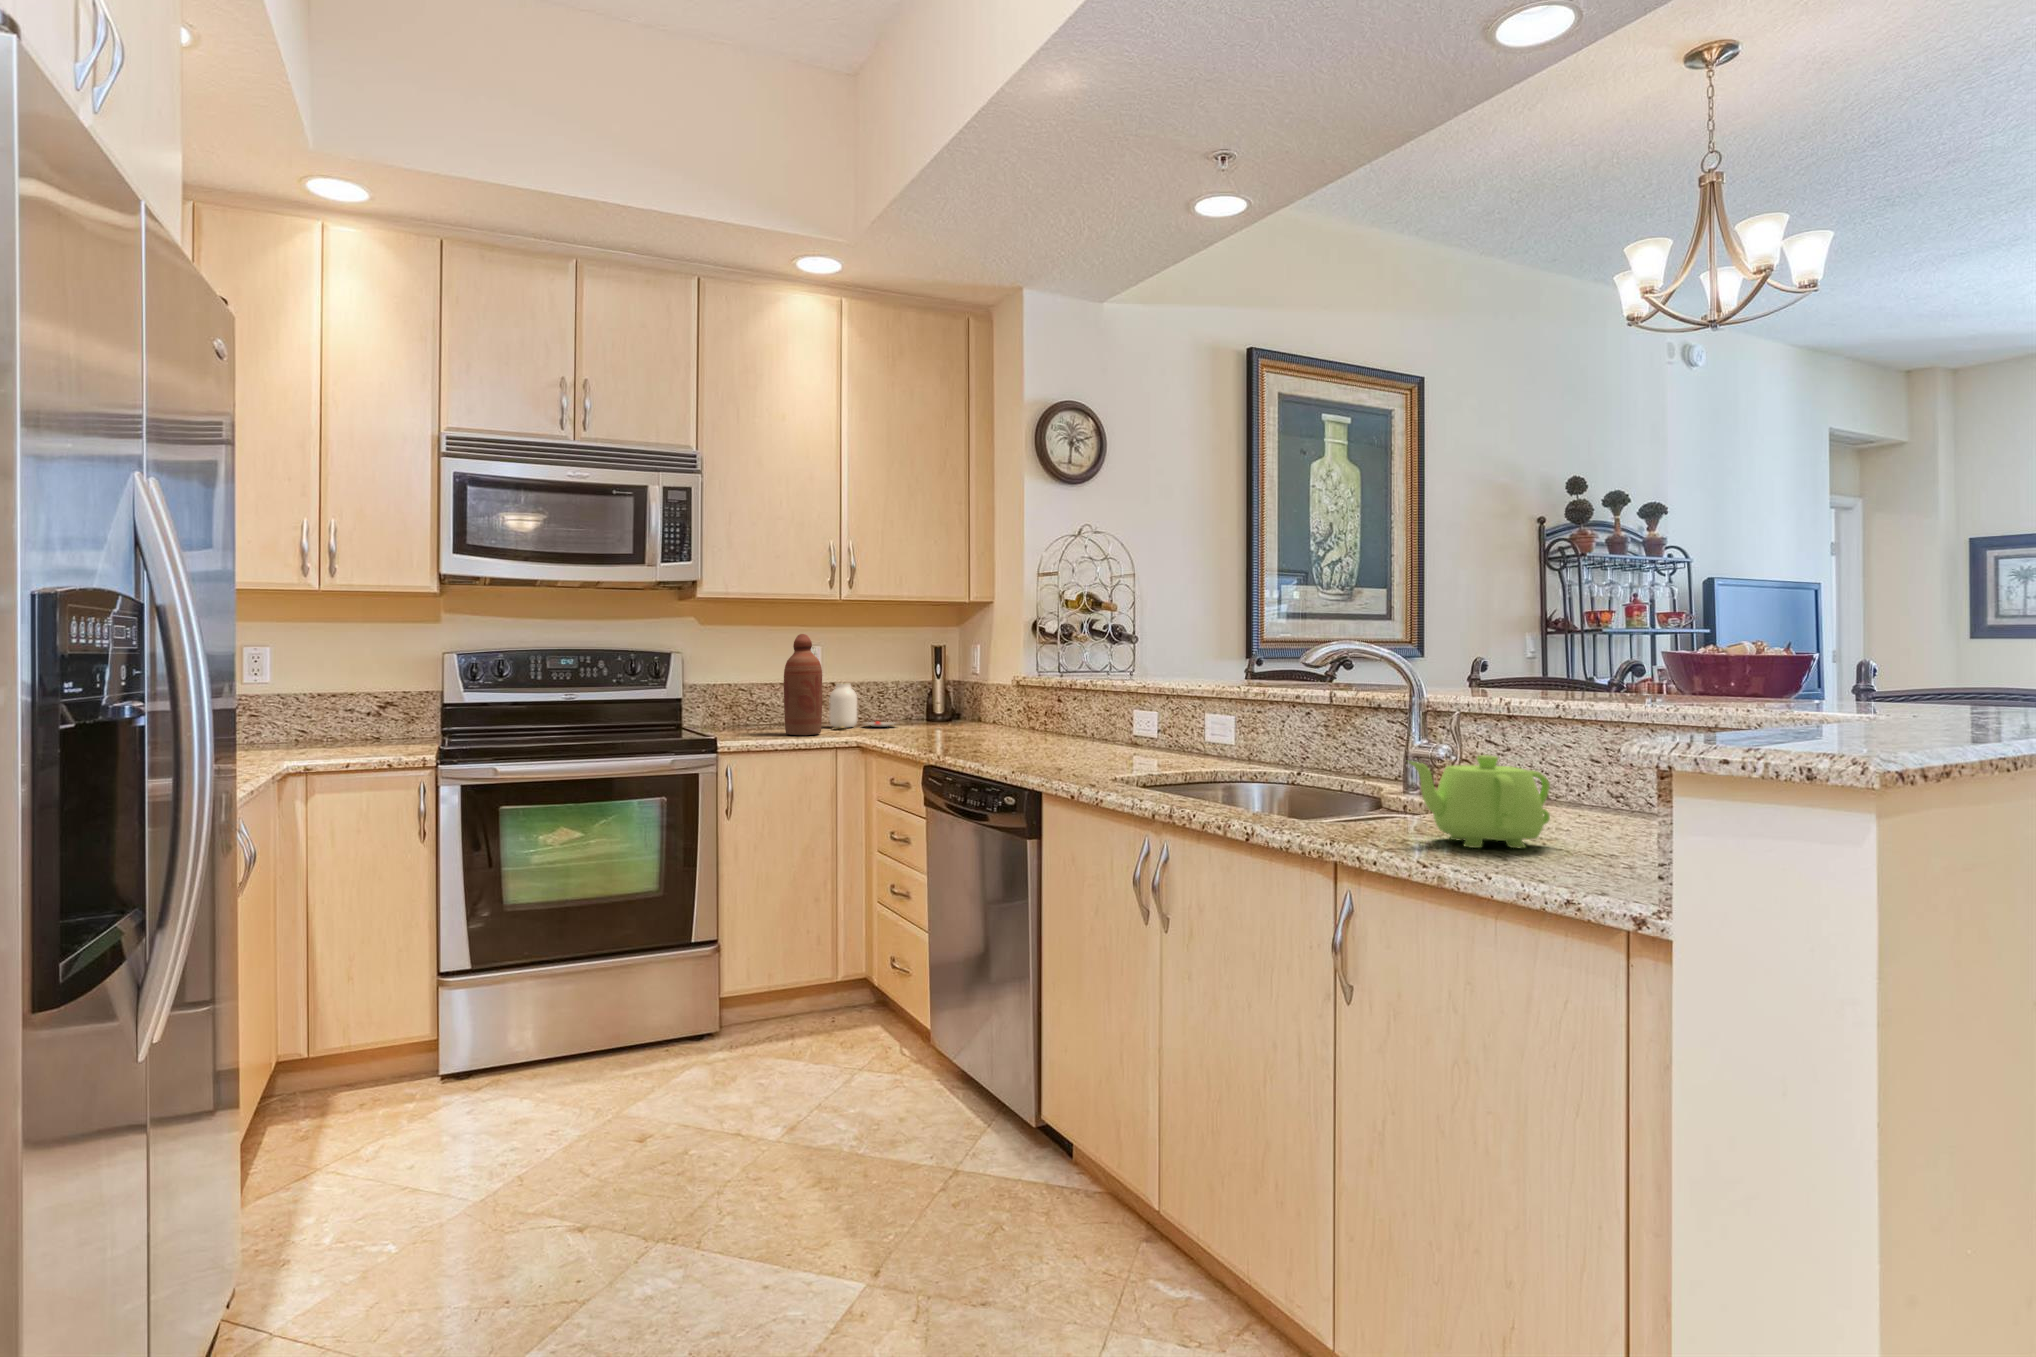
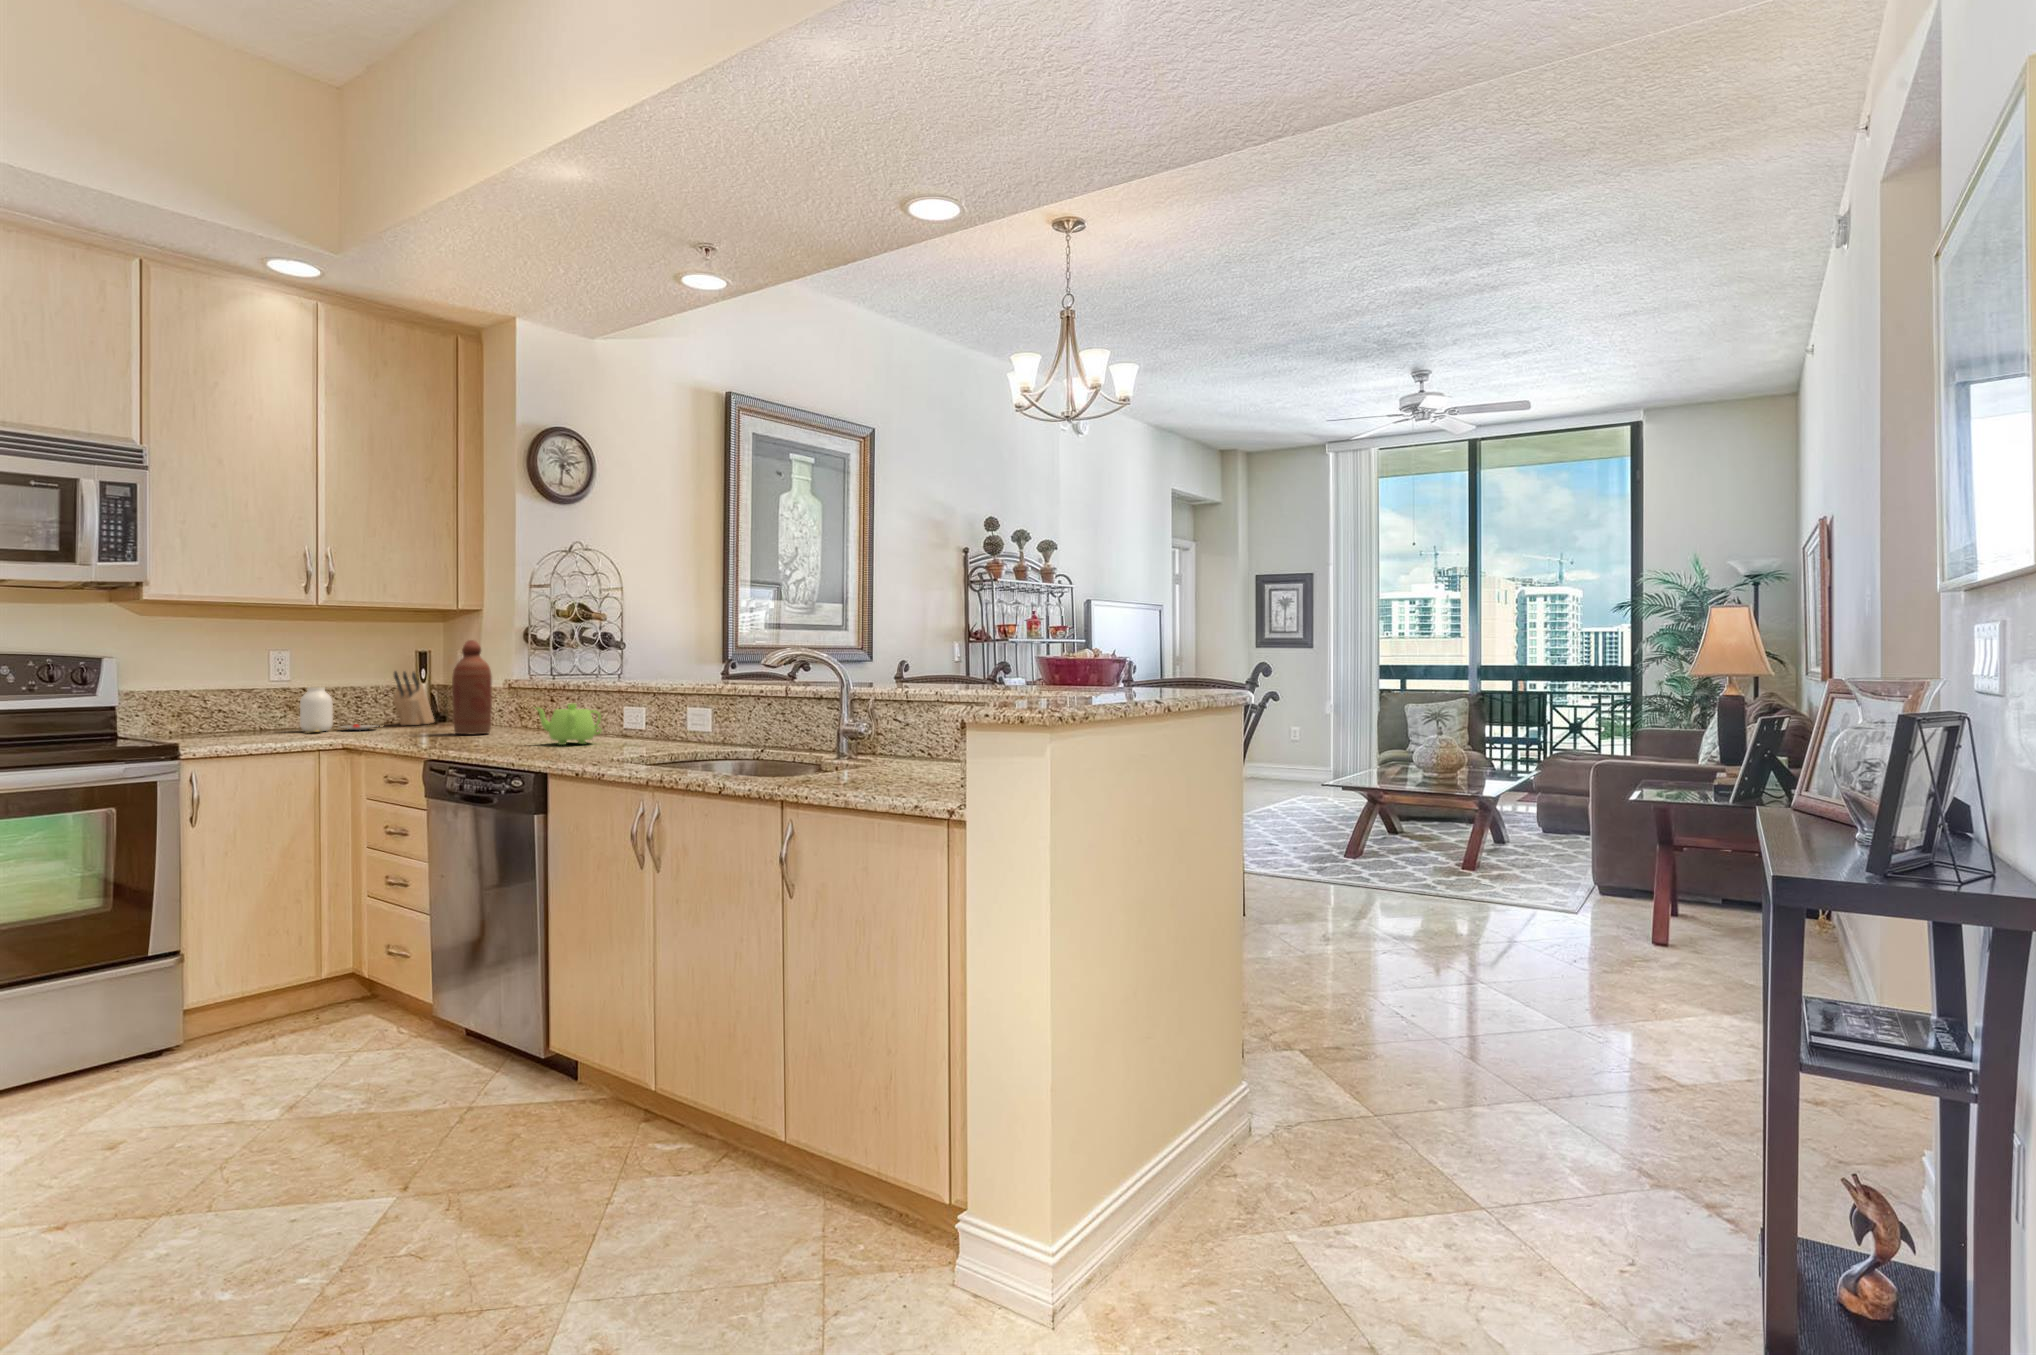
bottle: present [784,634,822,735] -> present [452,640,492,734]
knife block: none [913,667,952,723] -> present [394,671,434,725]
teapot: present [1409,755,1550,848] -> present [536,704,601,745]

